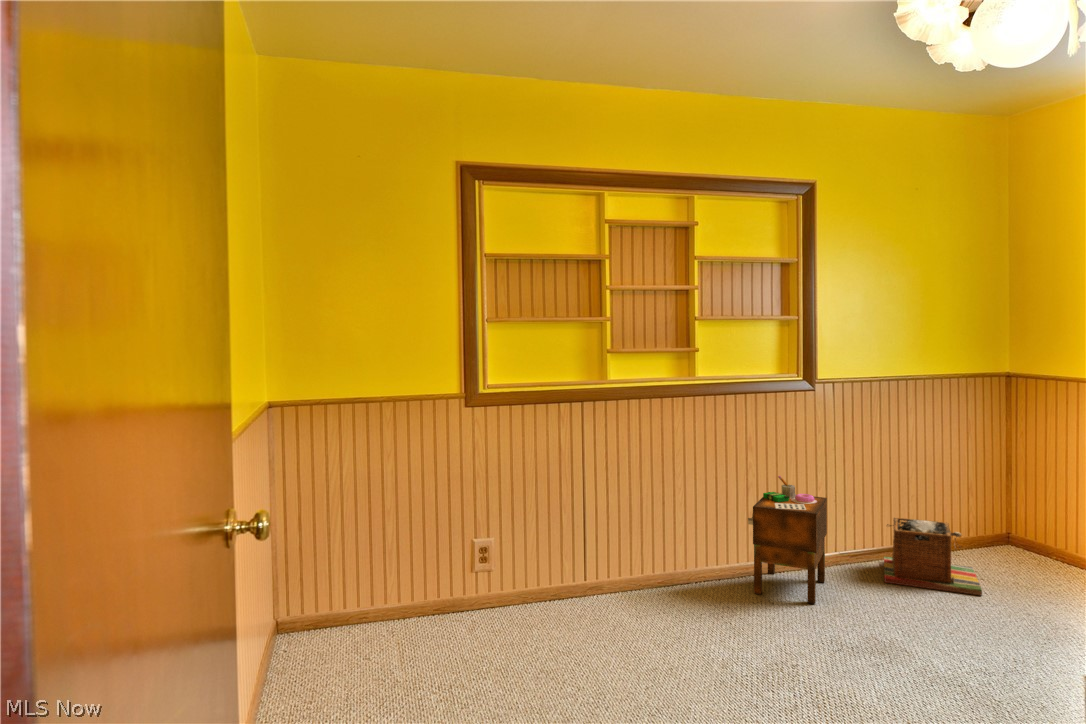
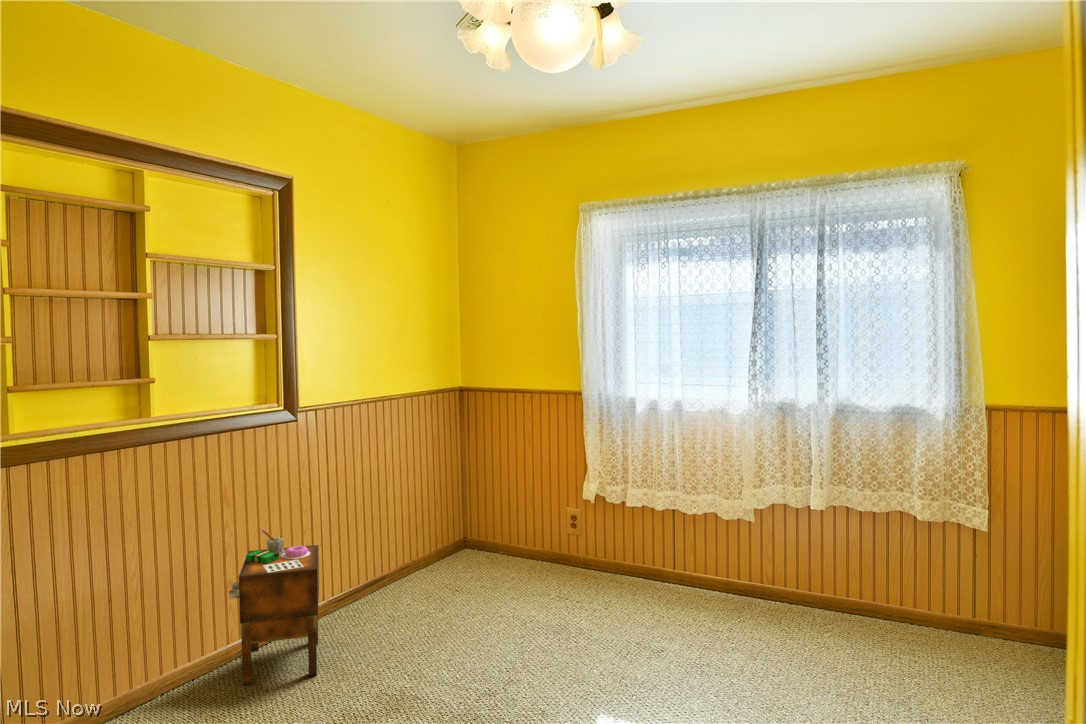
laundry basket: present [884,518,982,595] -> none [369,545,464,624]

